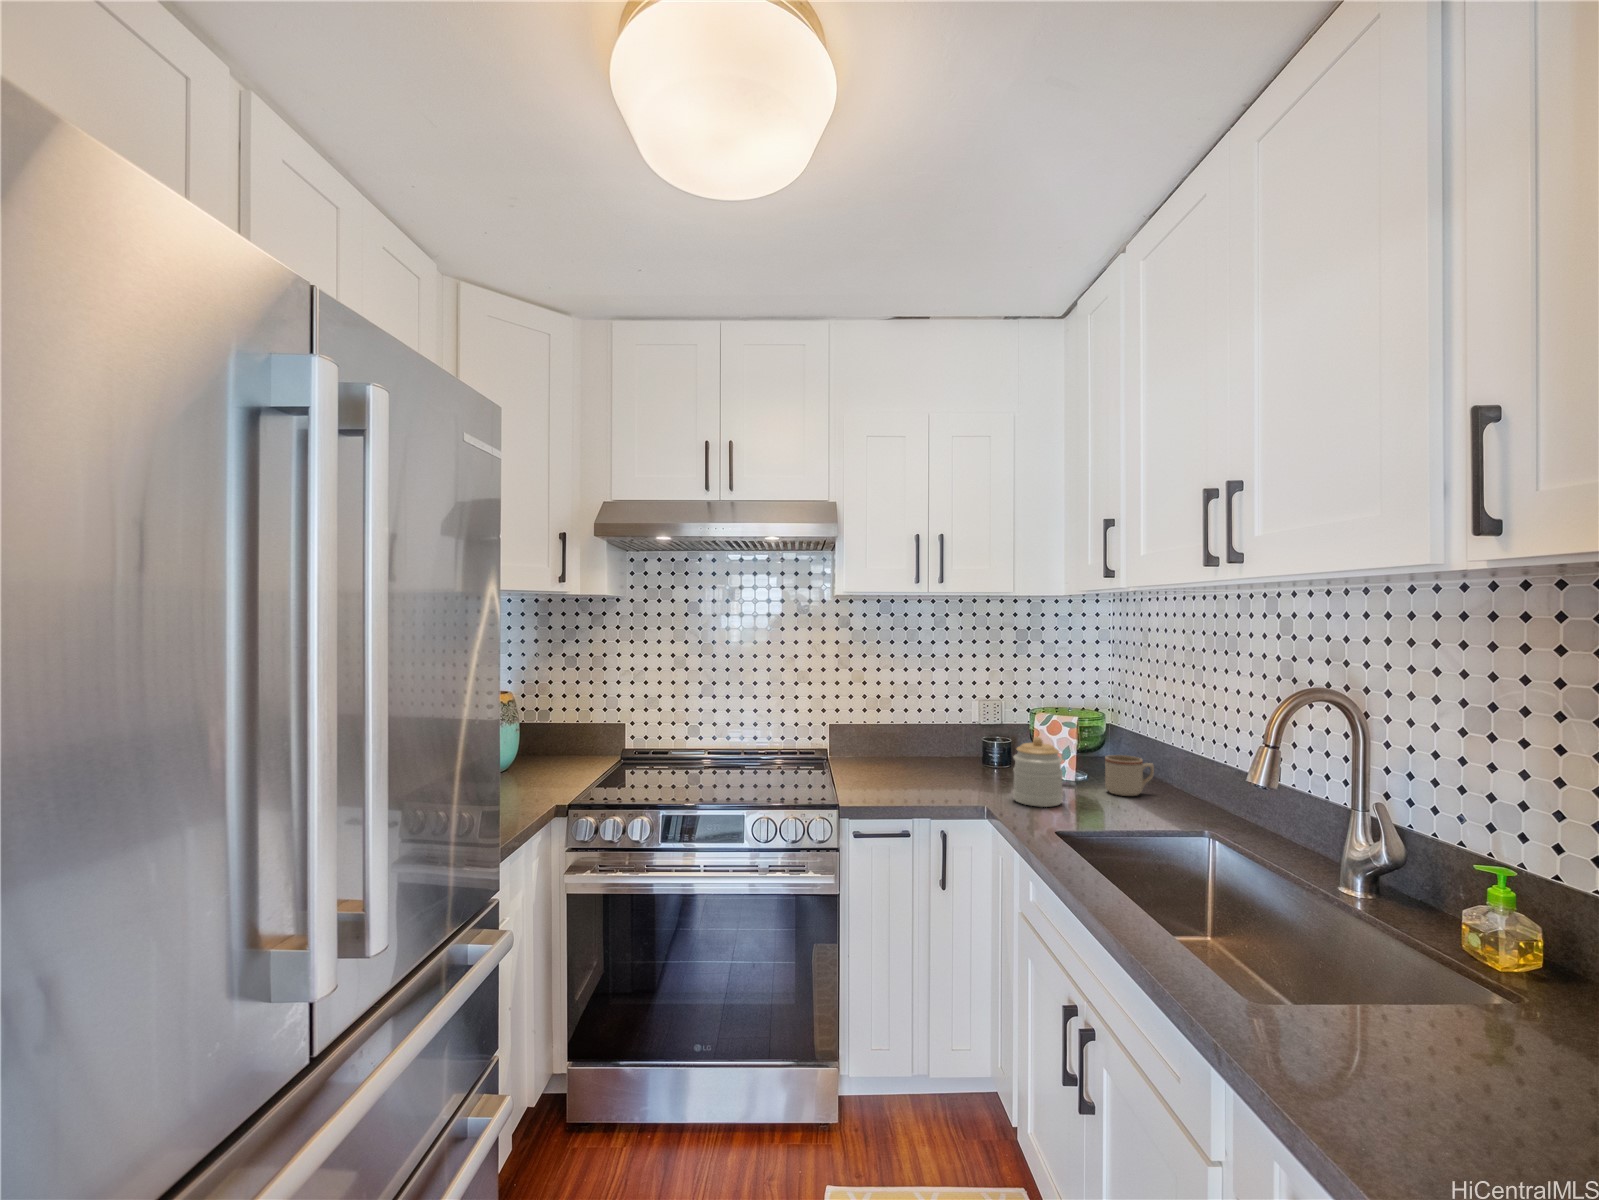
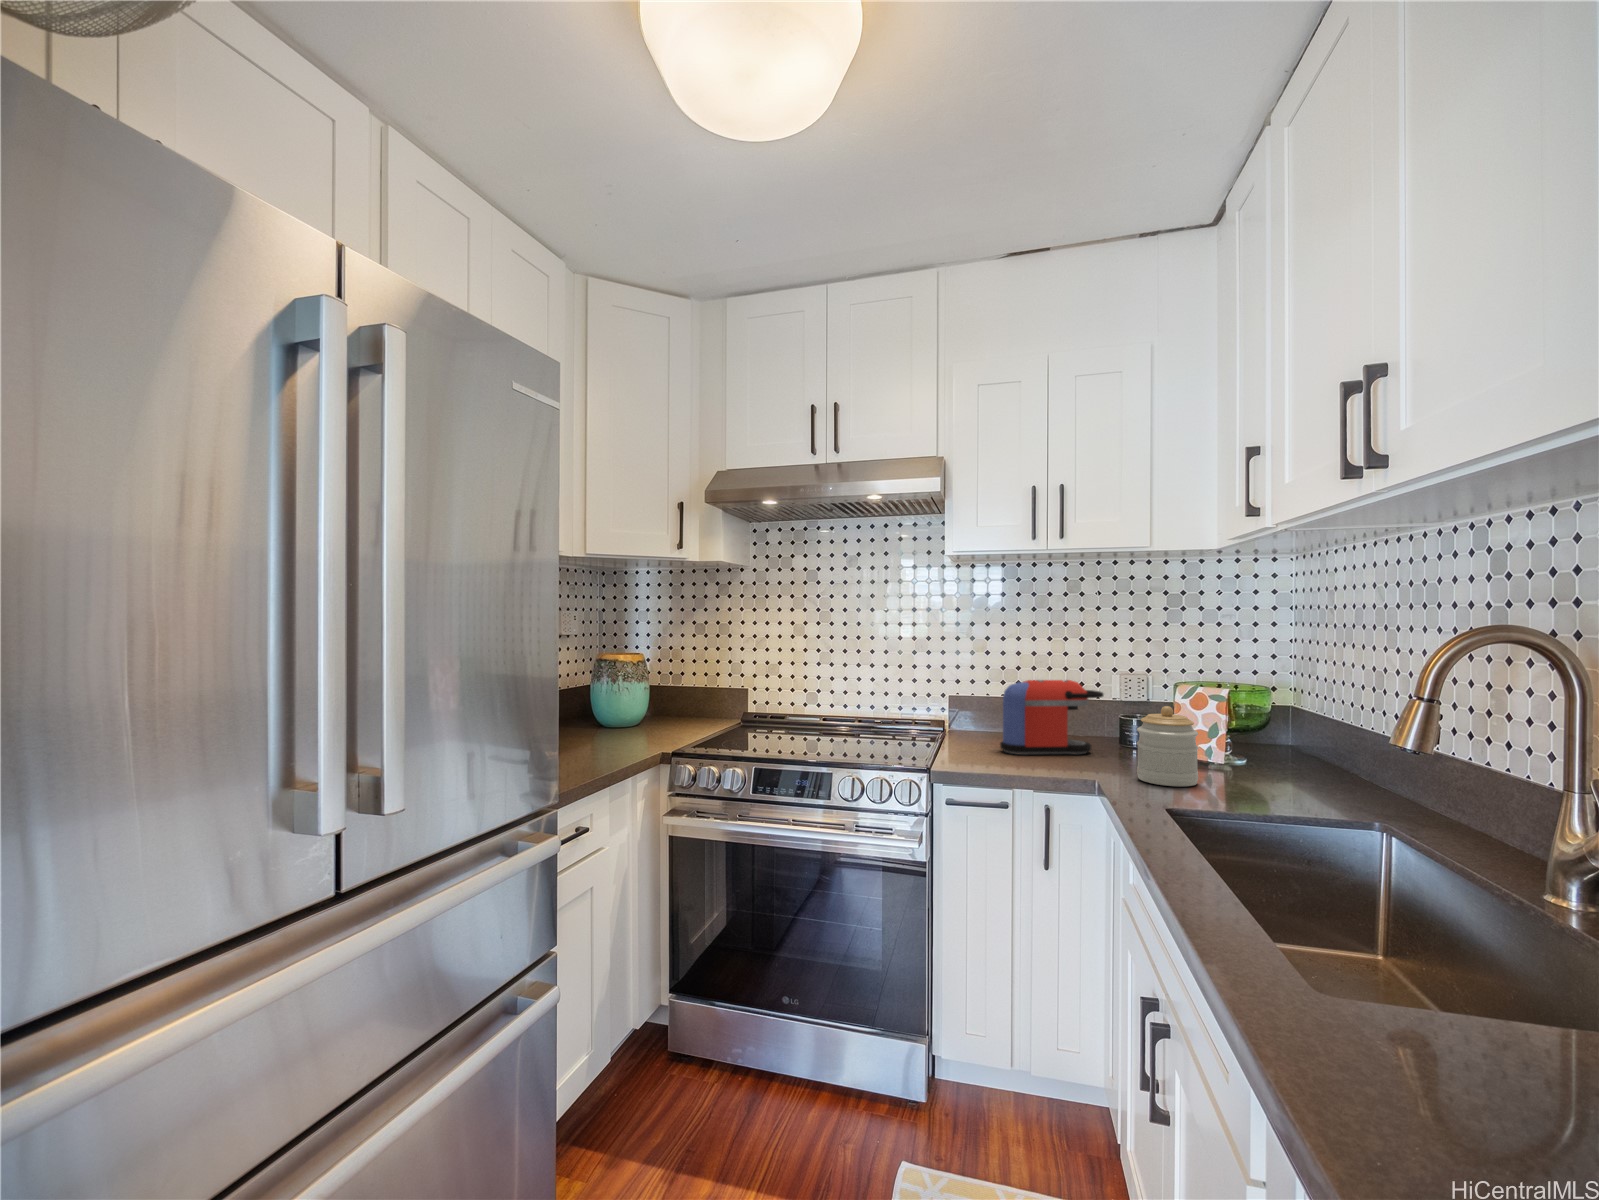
coffee maker: none [885,710,971,781] -> present [1000,680,1104,755]
mug: present [1105,755,1154,796] -> none [1262,735,1329,783]

